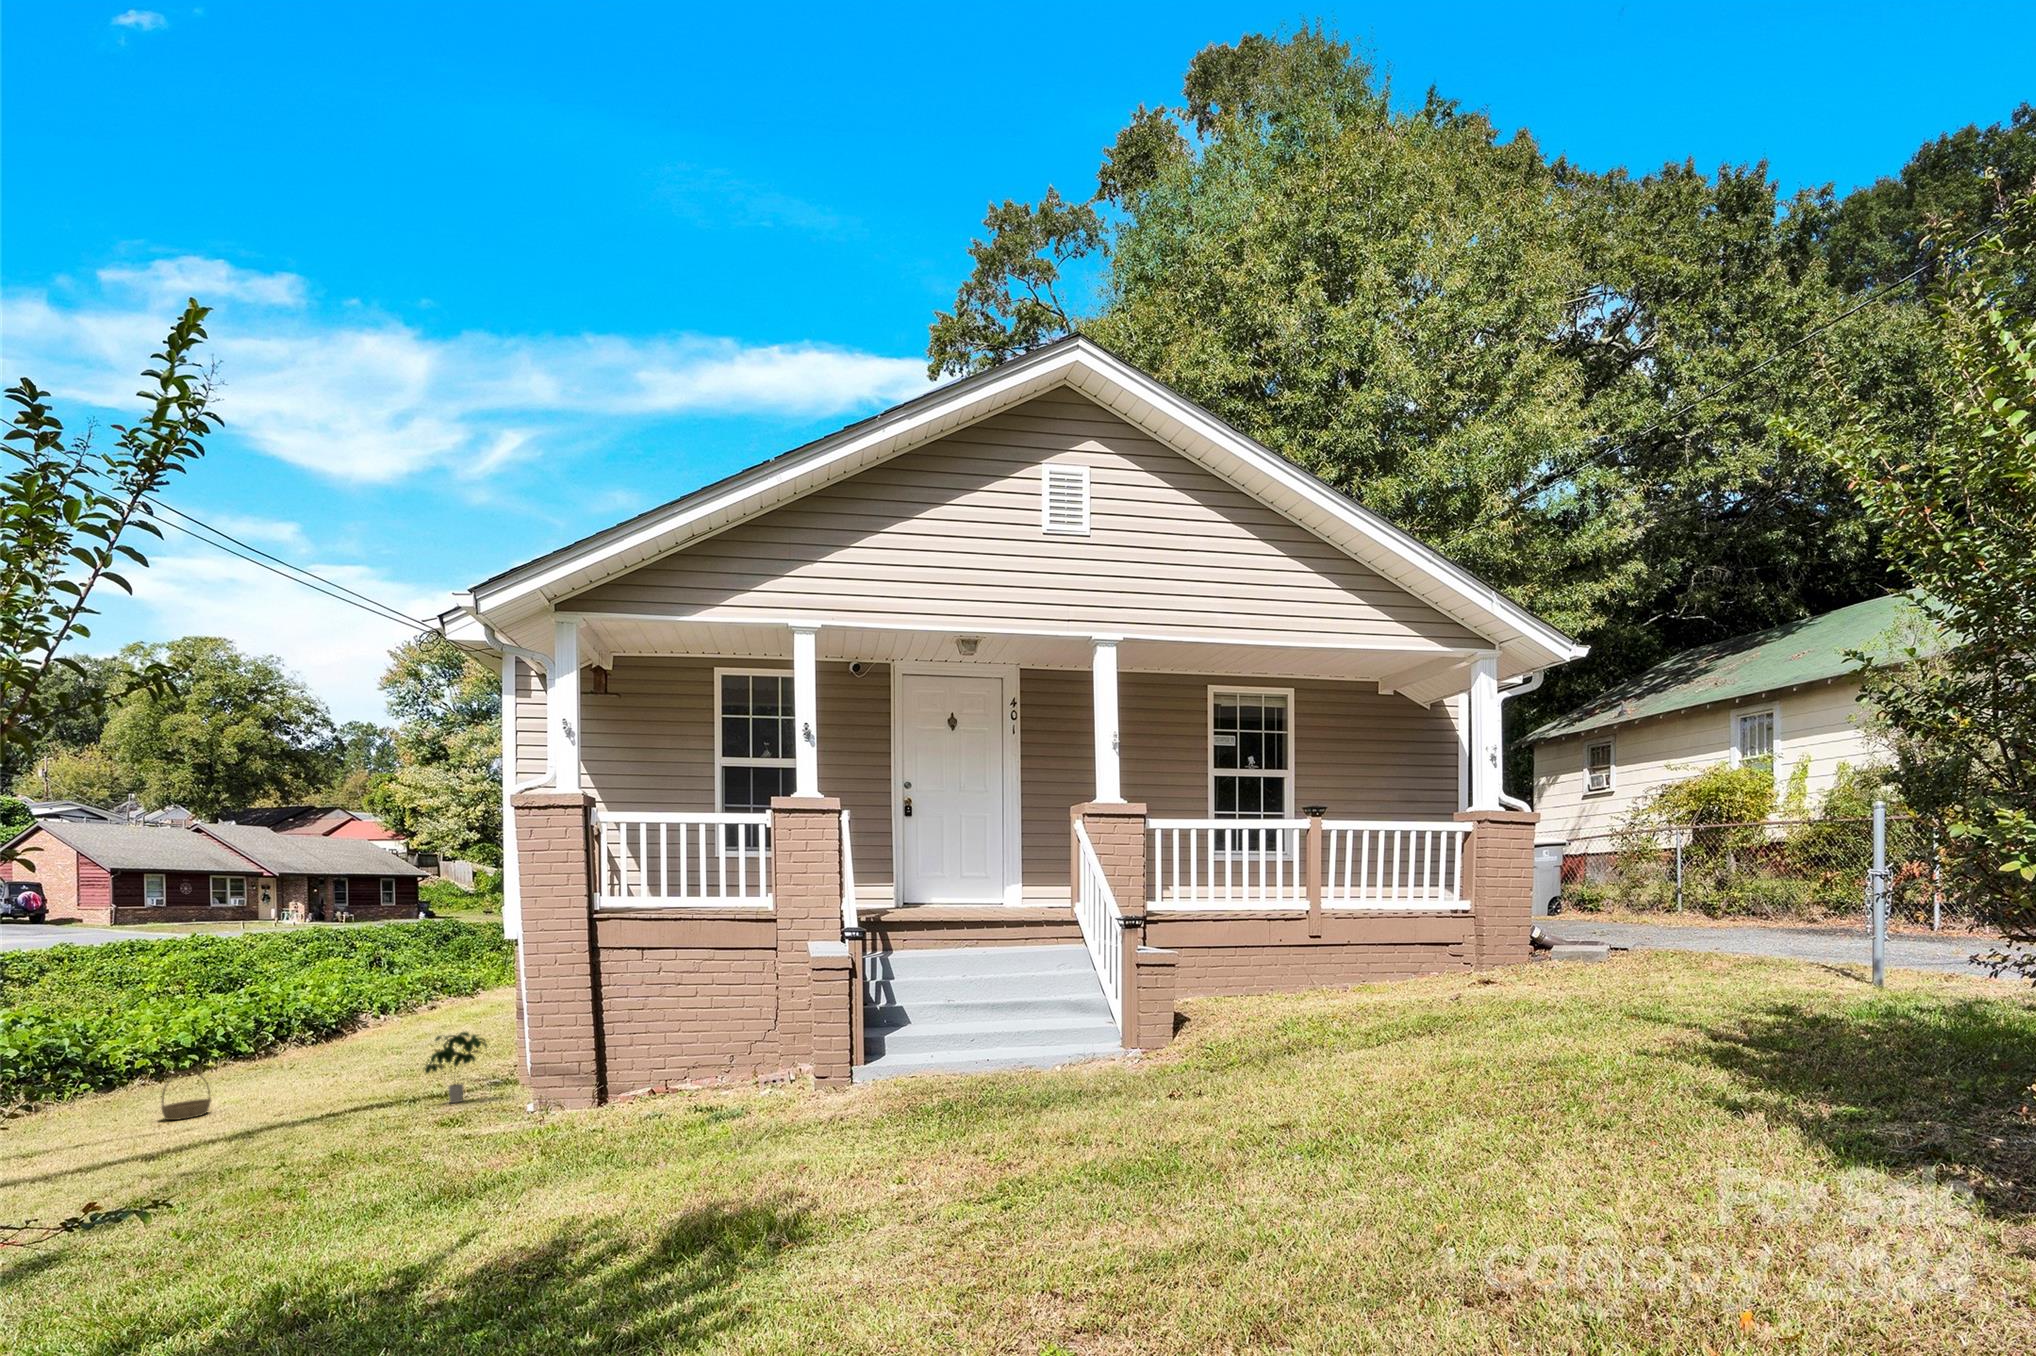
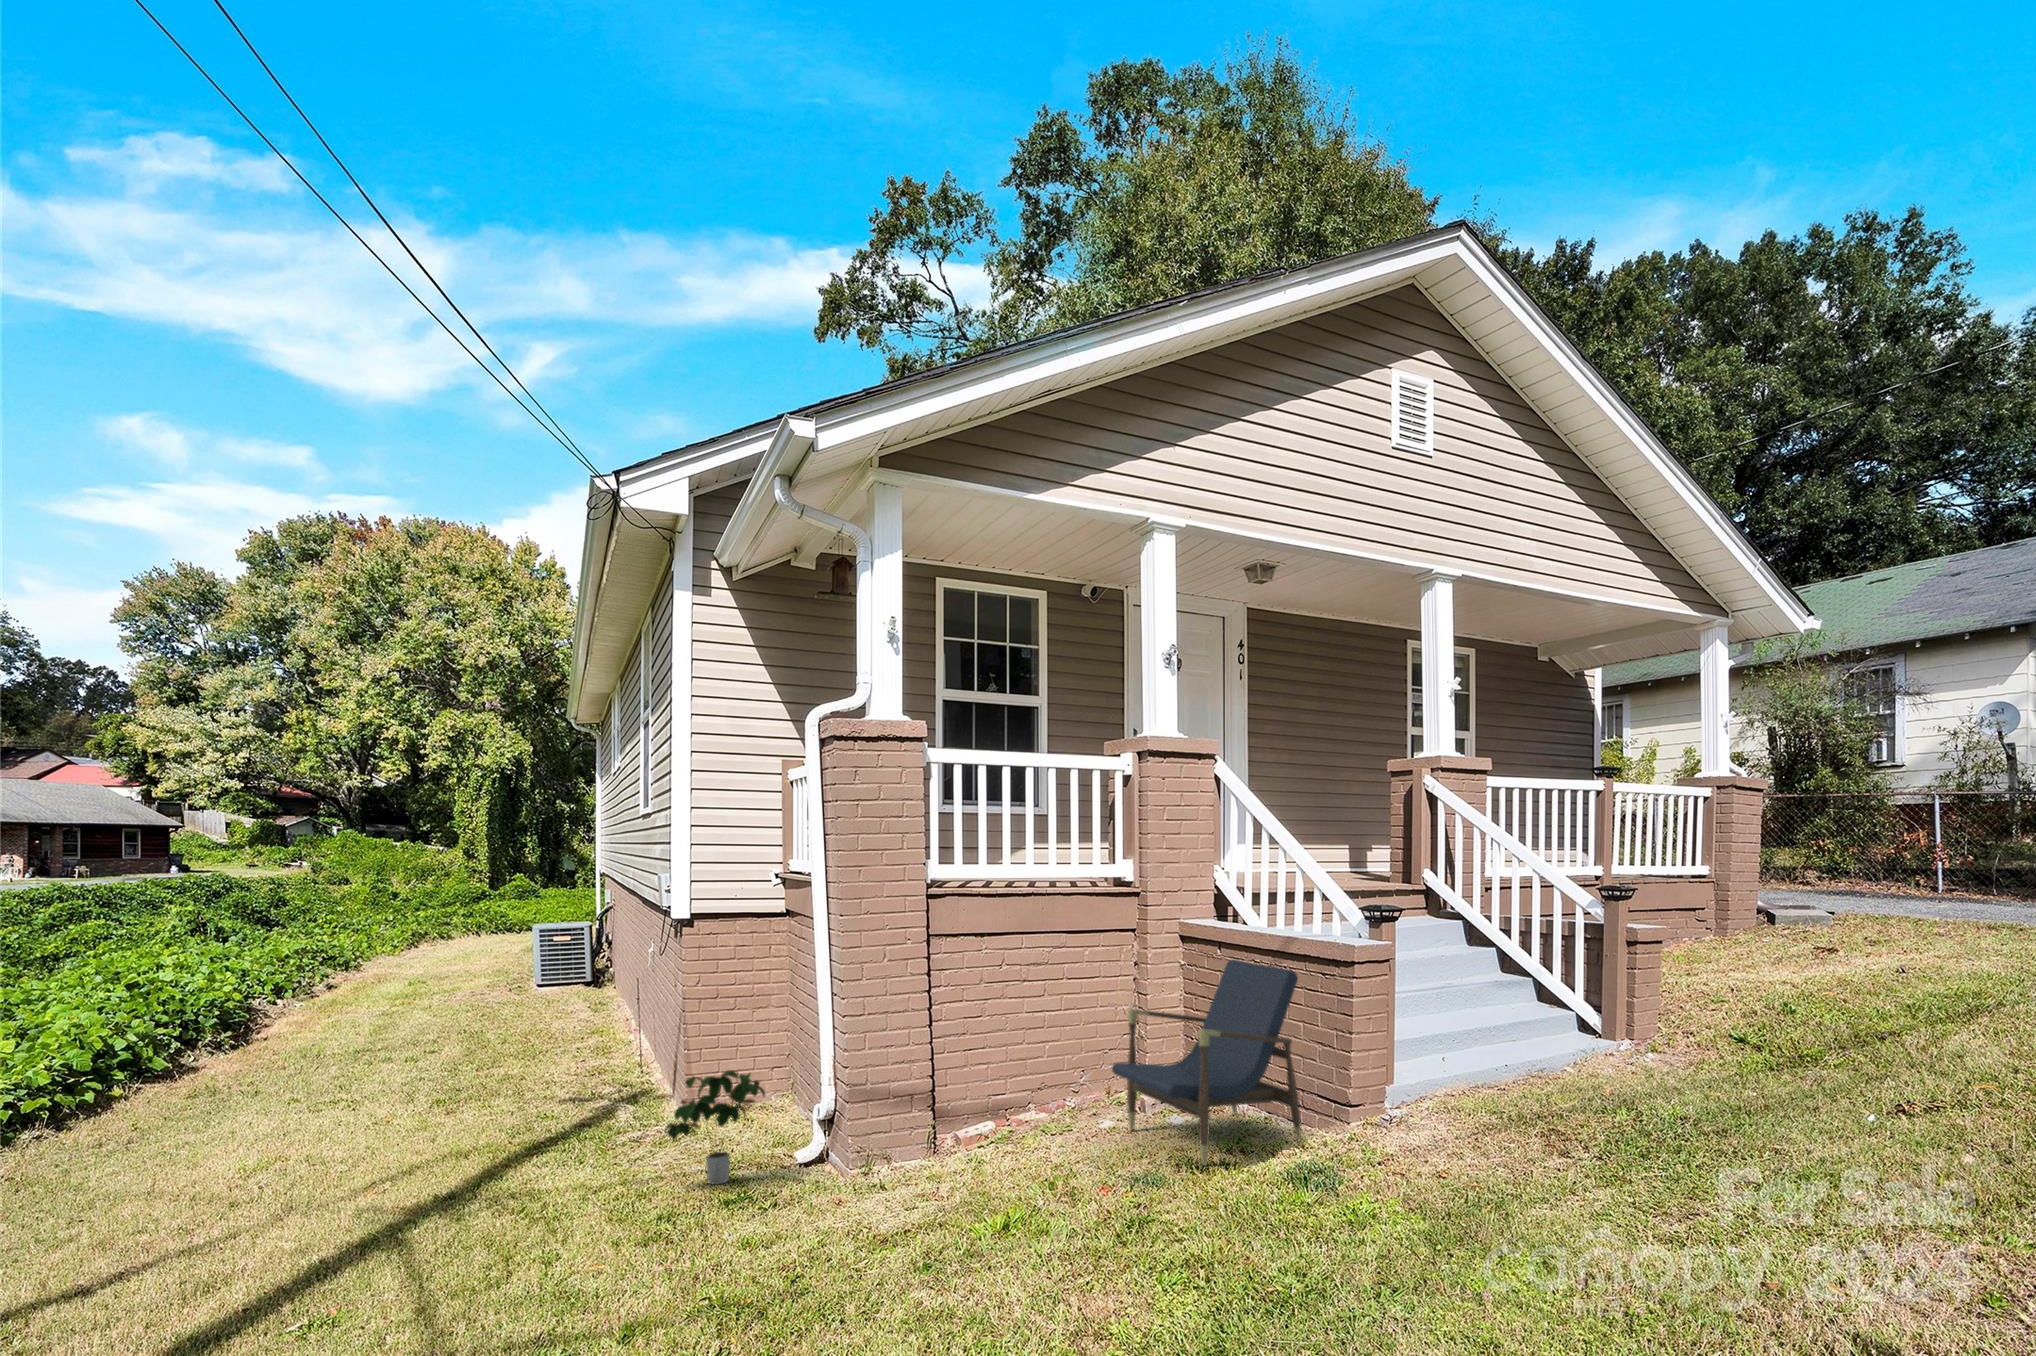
lounge chair: none [703,959,815,1093] -> present [1112,960,1301,1165]
basket: present [161,1071,211,1120] -> none [158,1138,248,1225]

